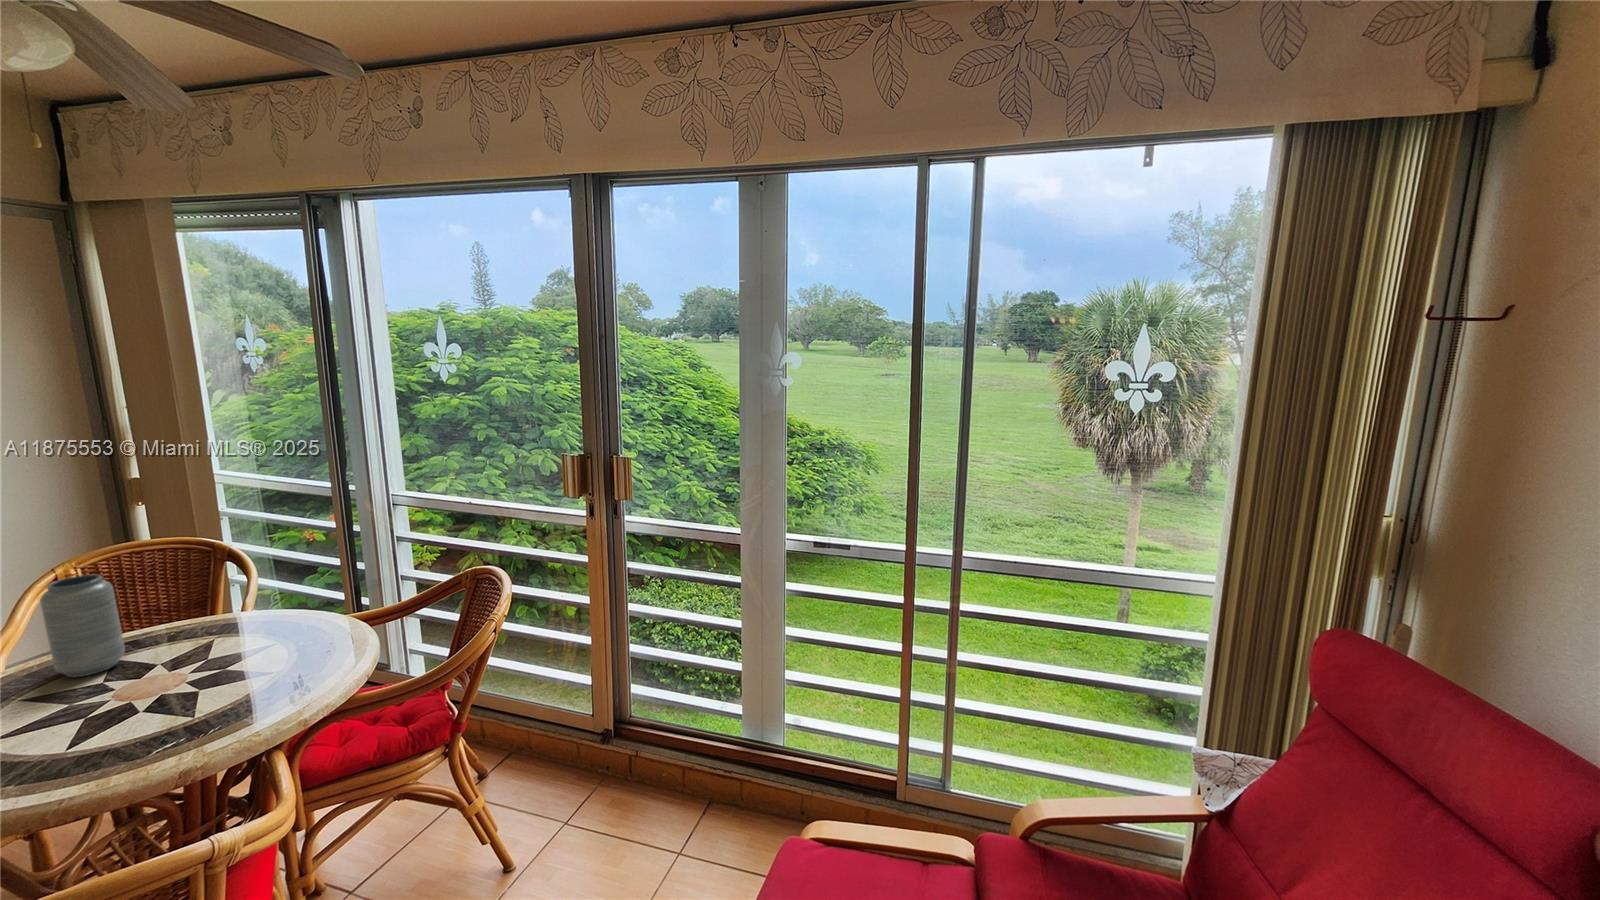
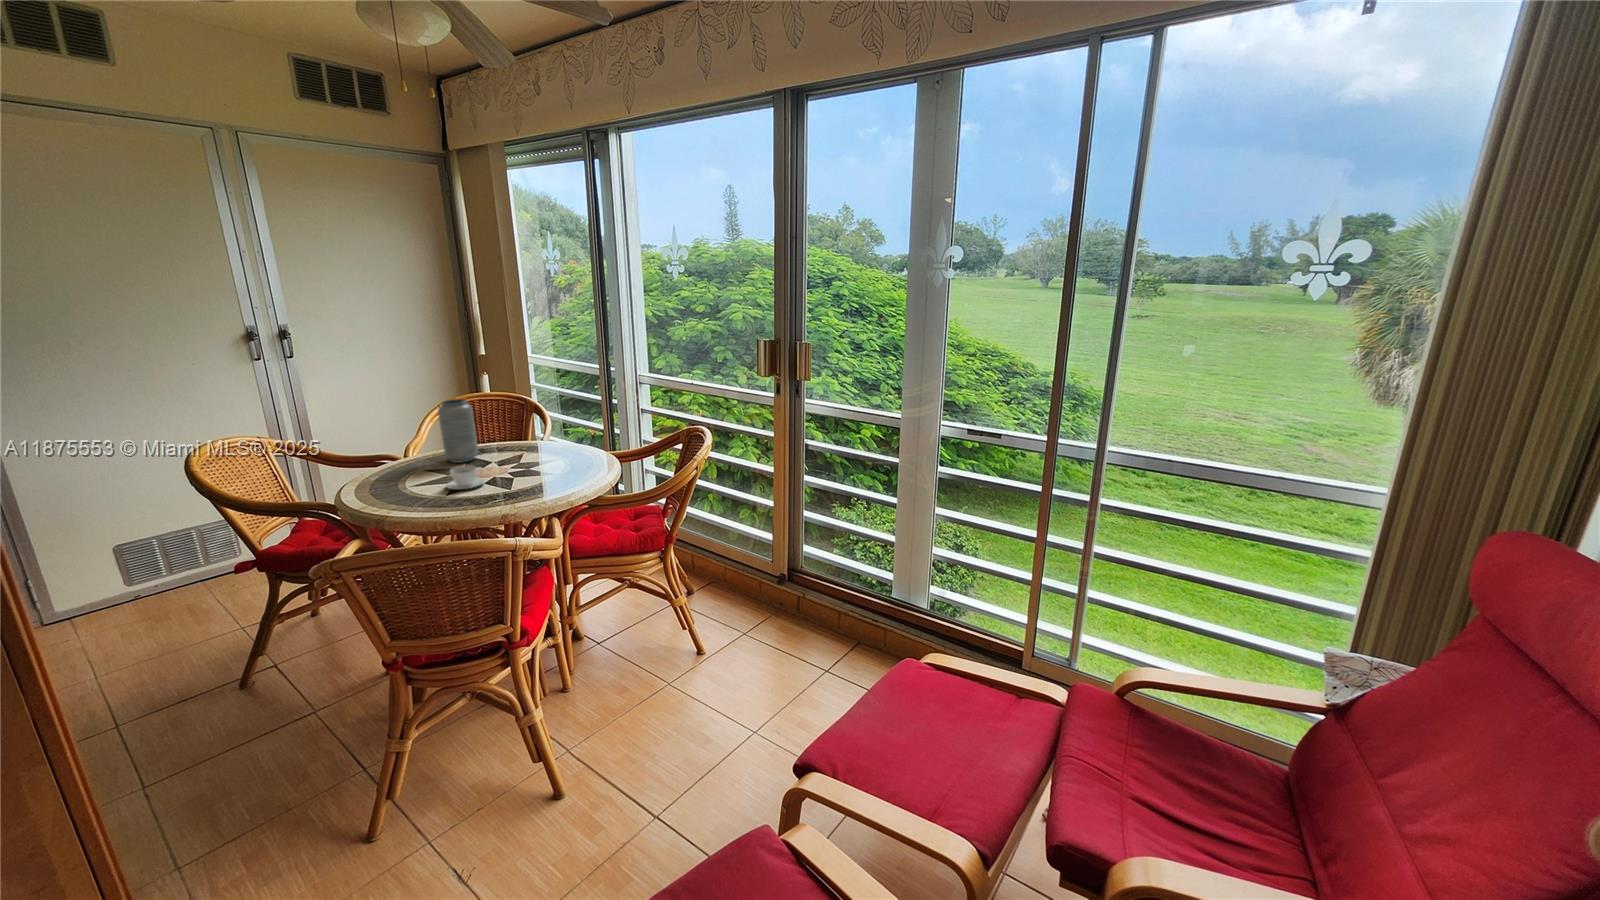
teacup: none [52,689,138,740] -> present [446,466,485,489]

